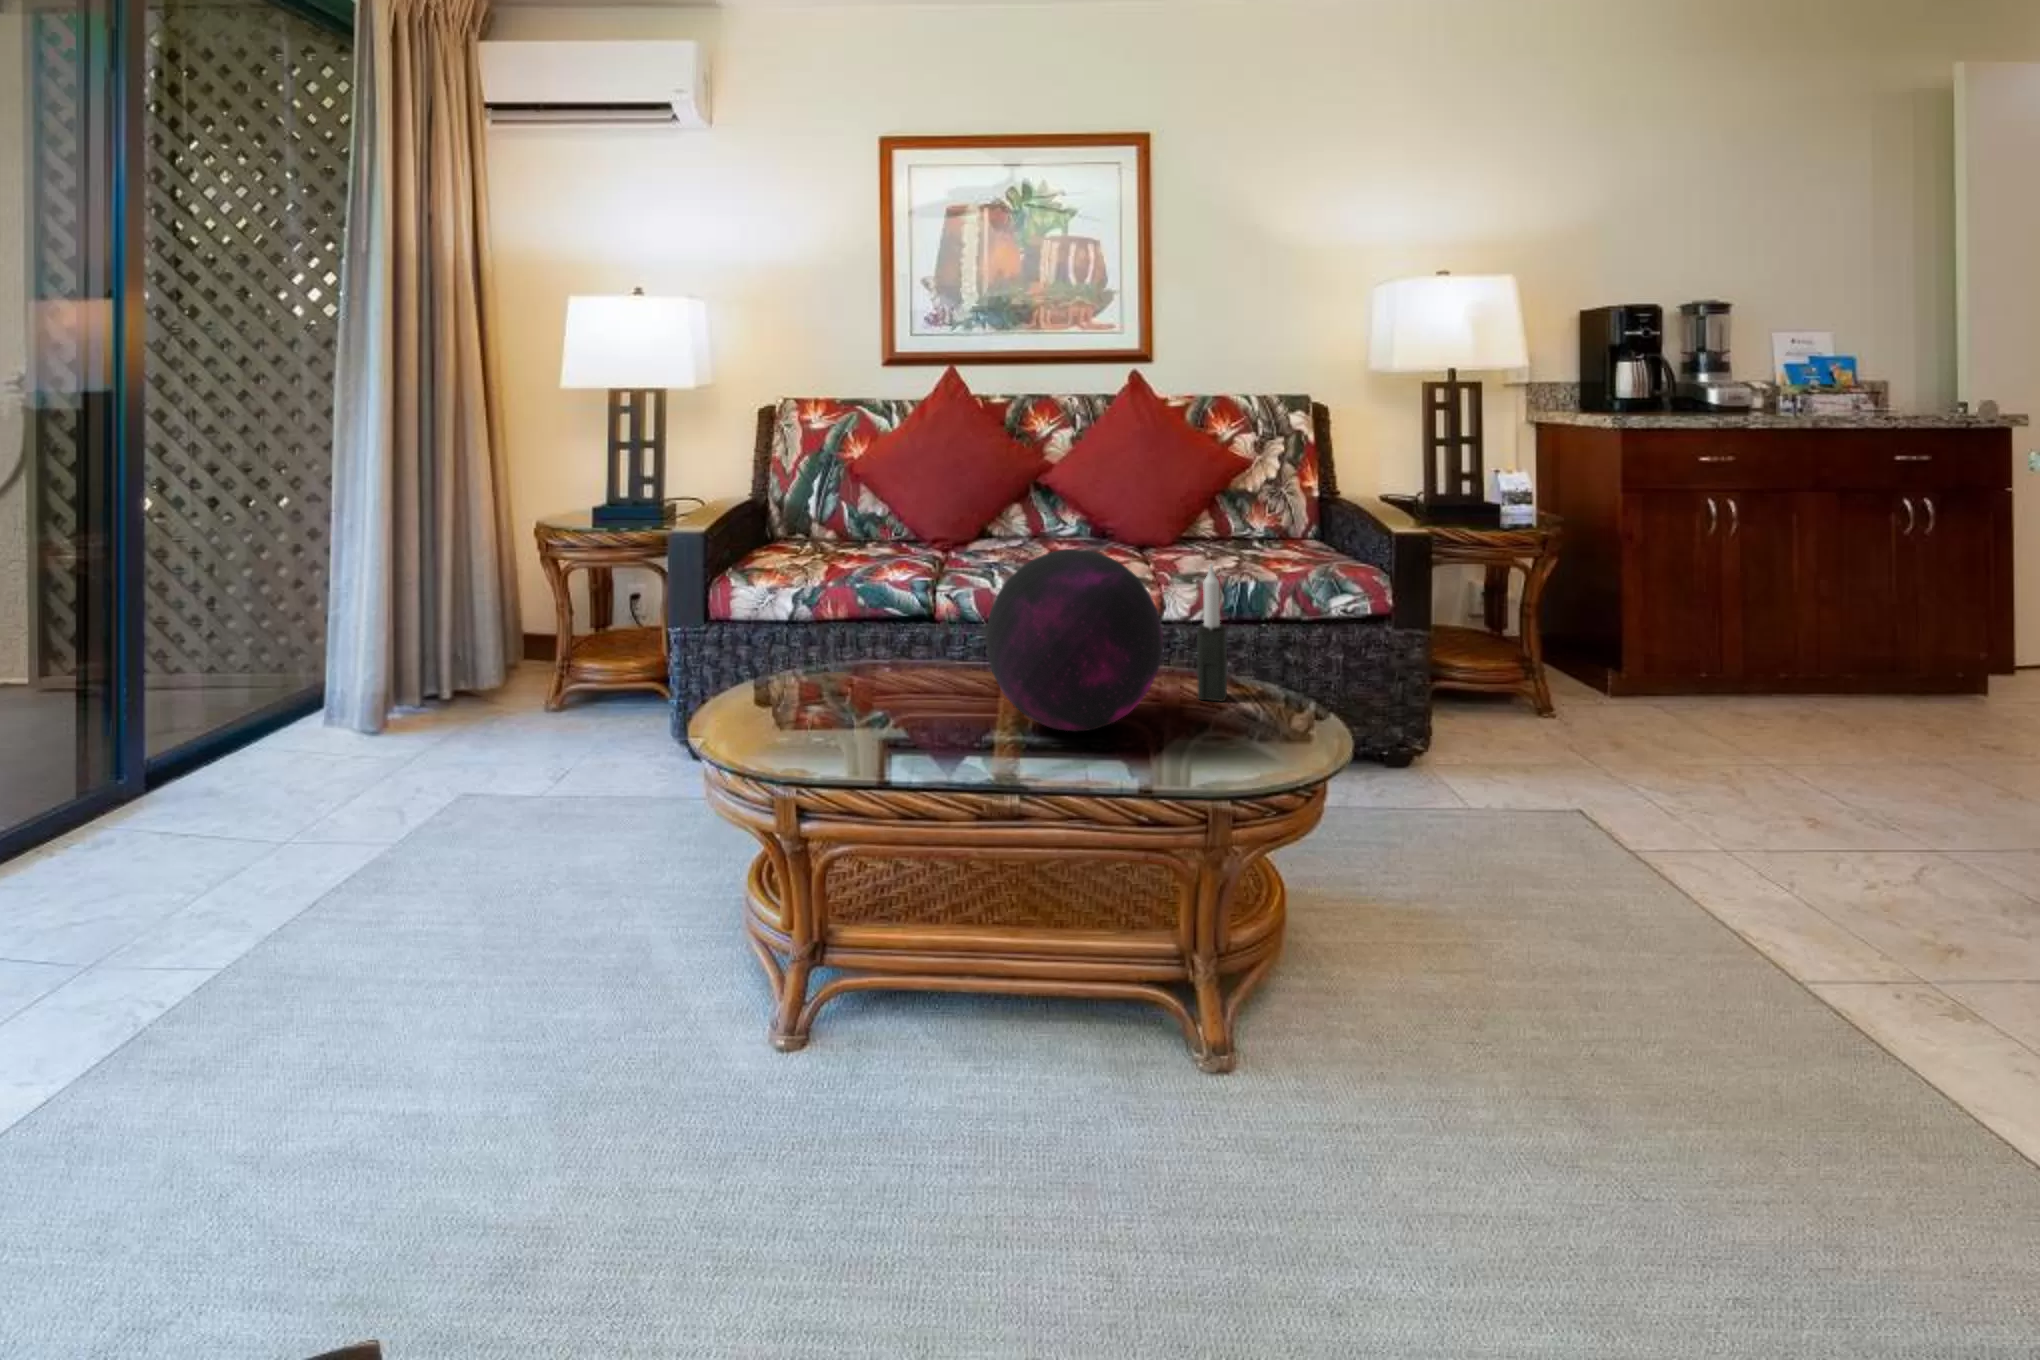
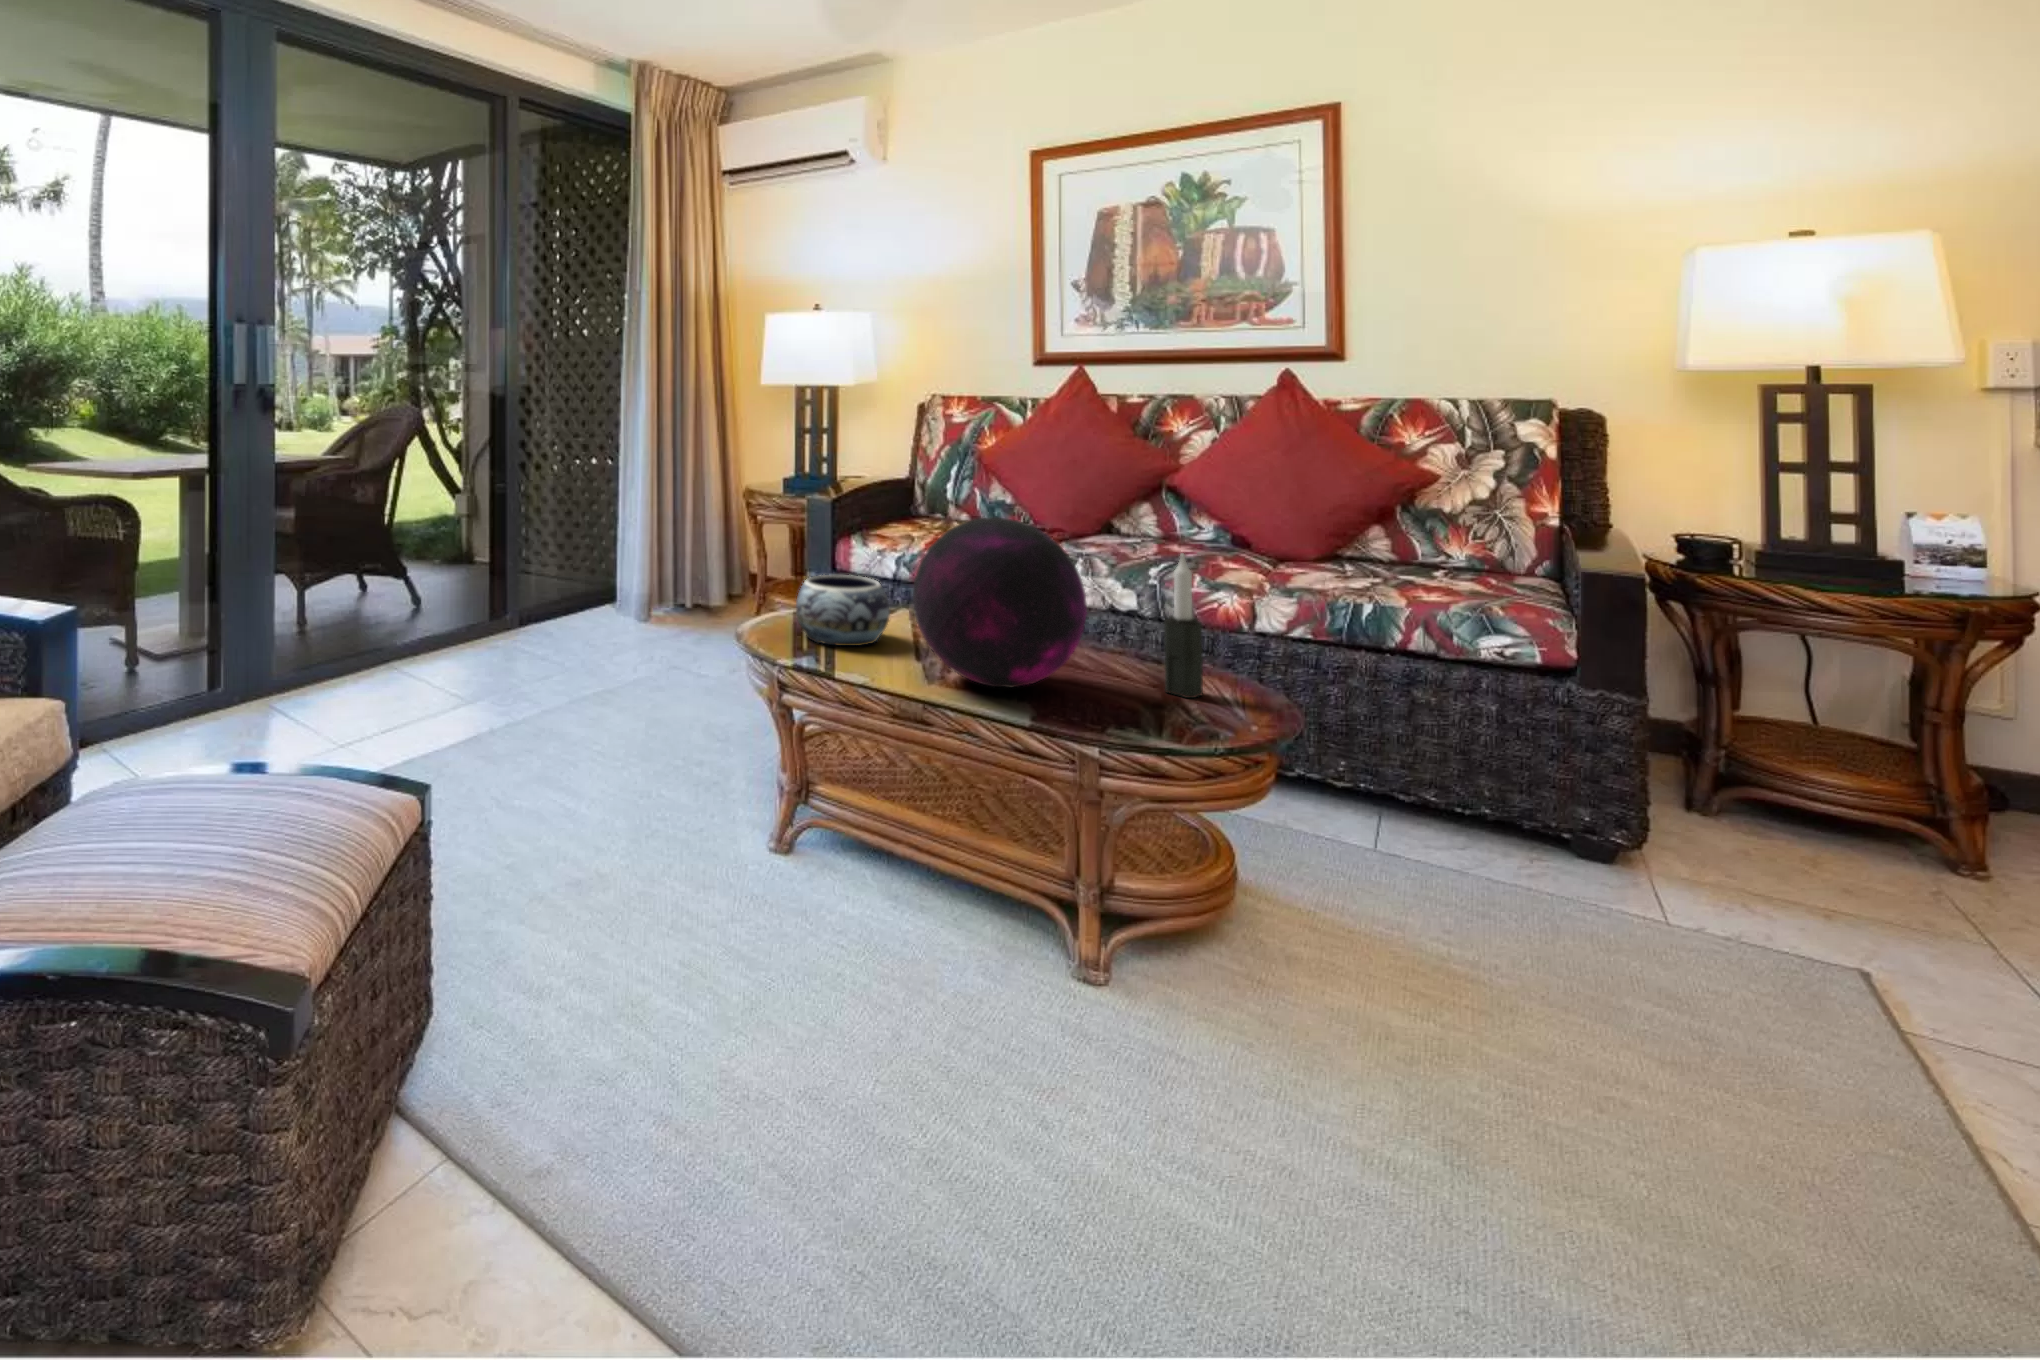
decorative bowl: none [805,630,916,719] -> present [796,575,890,646]

